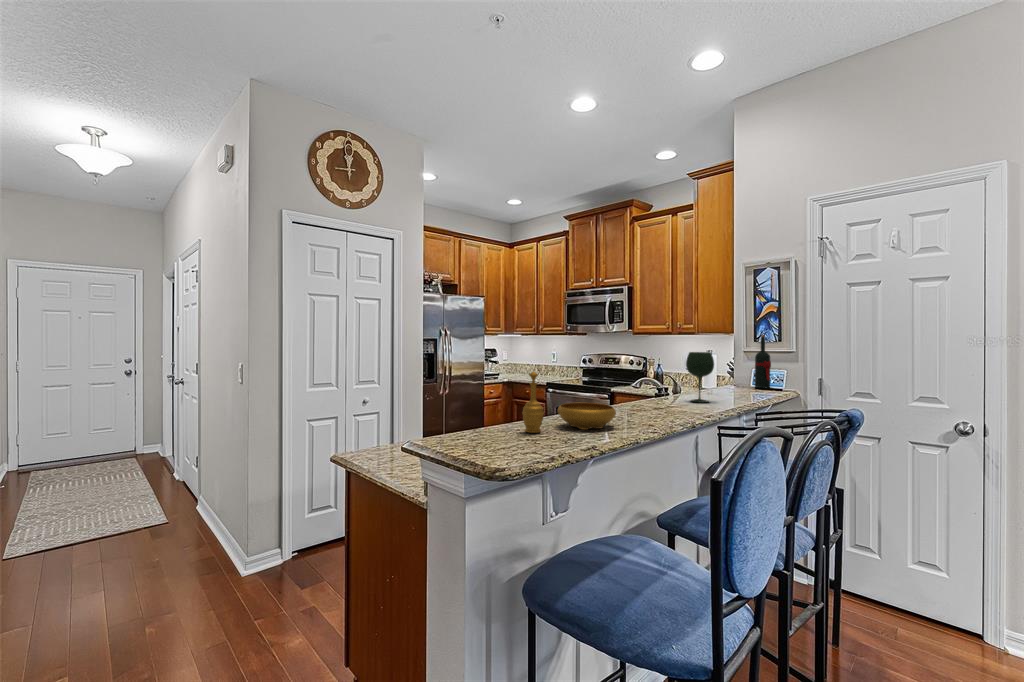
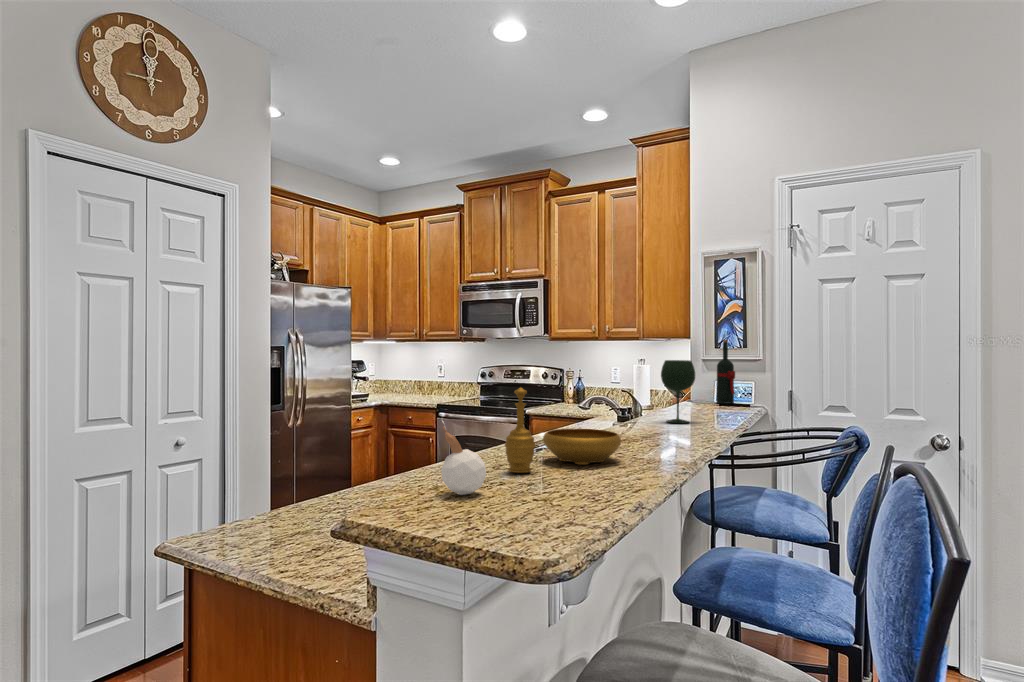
candle: none [464,392,494,445] -> present [441,424,486,495]

